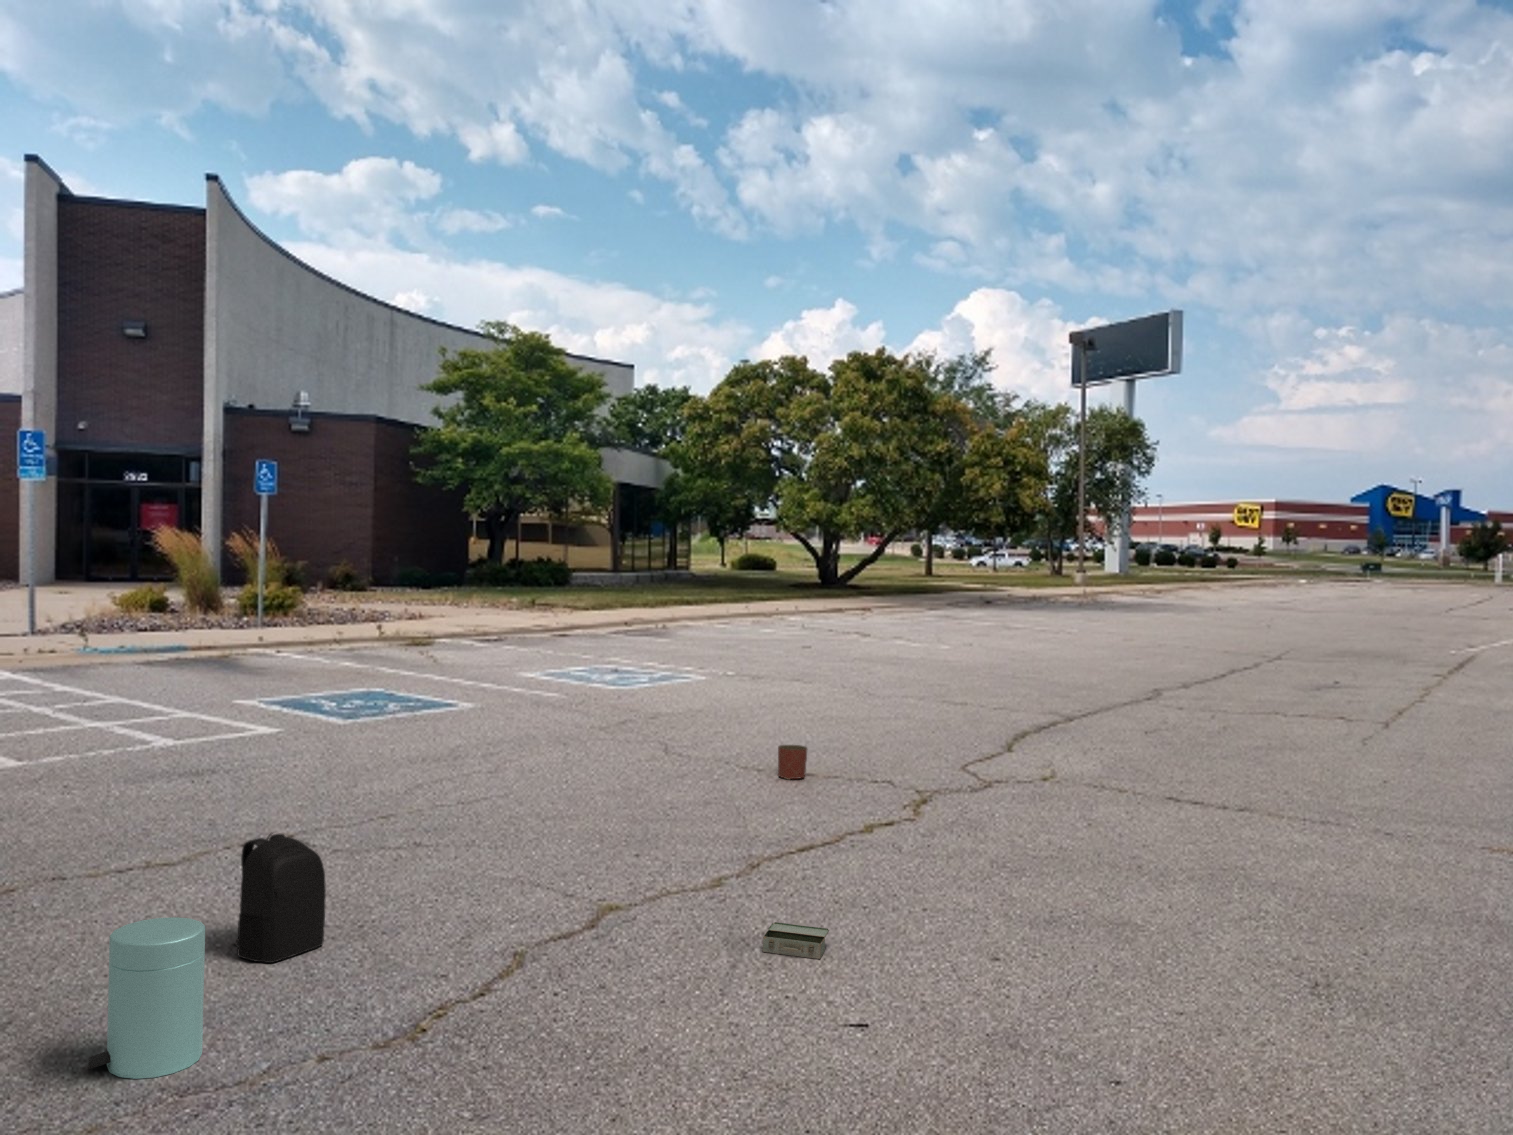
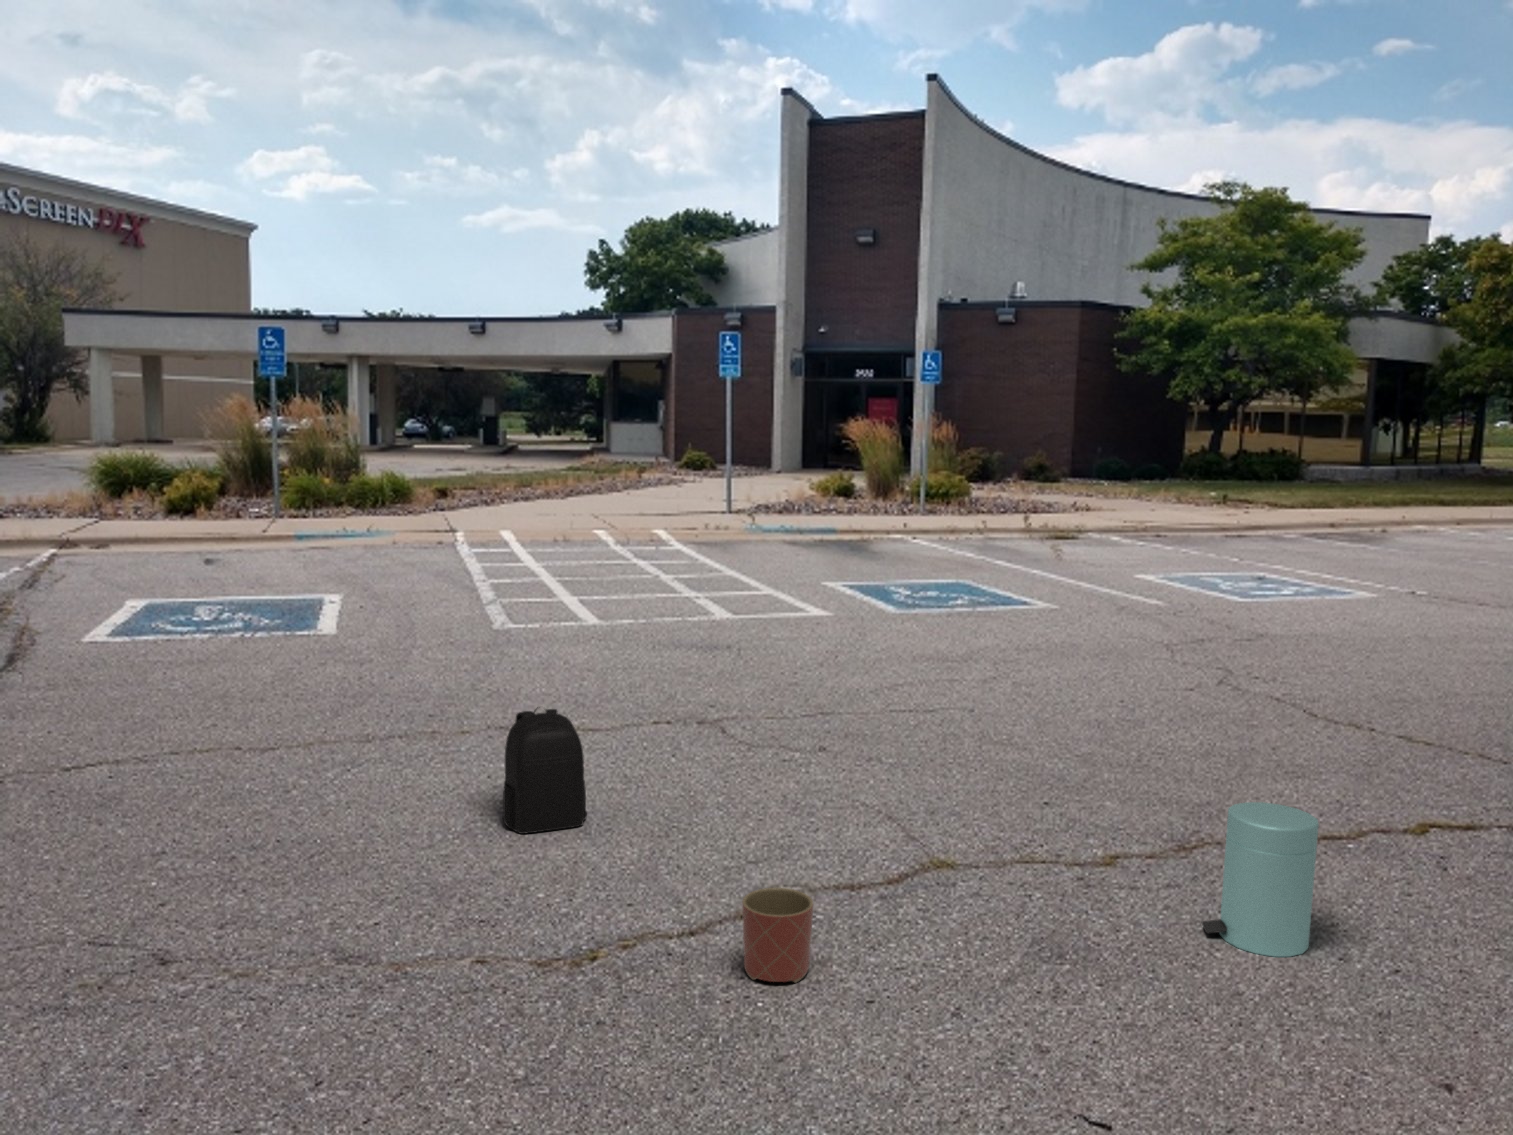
planter: present [778,745,808,780] -> present [742,888,813,983]
trash can: present [88,917,205,1079] -> present [1202,802,1319,957]
toolbox: present [763,922,829,959] -> none [1008,904,1106,965]

